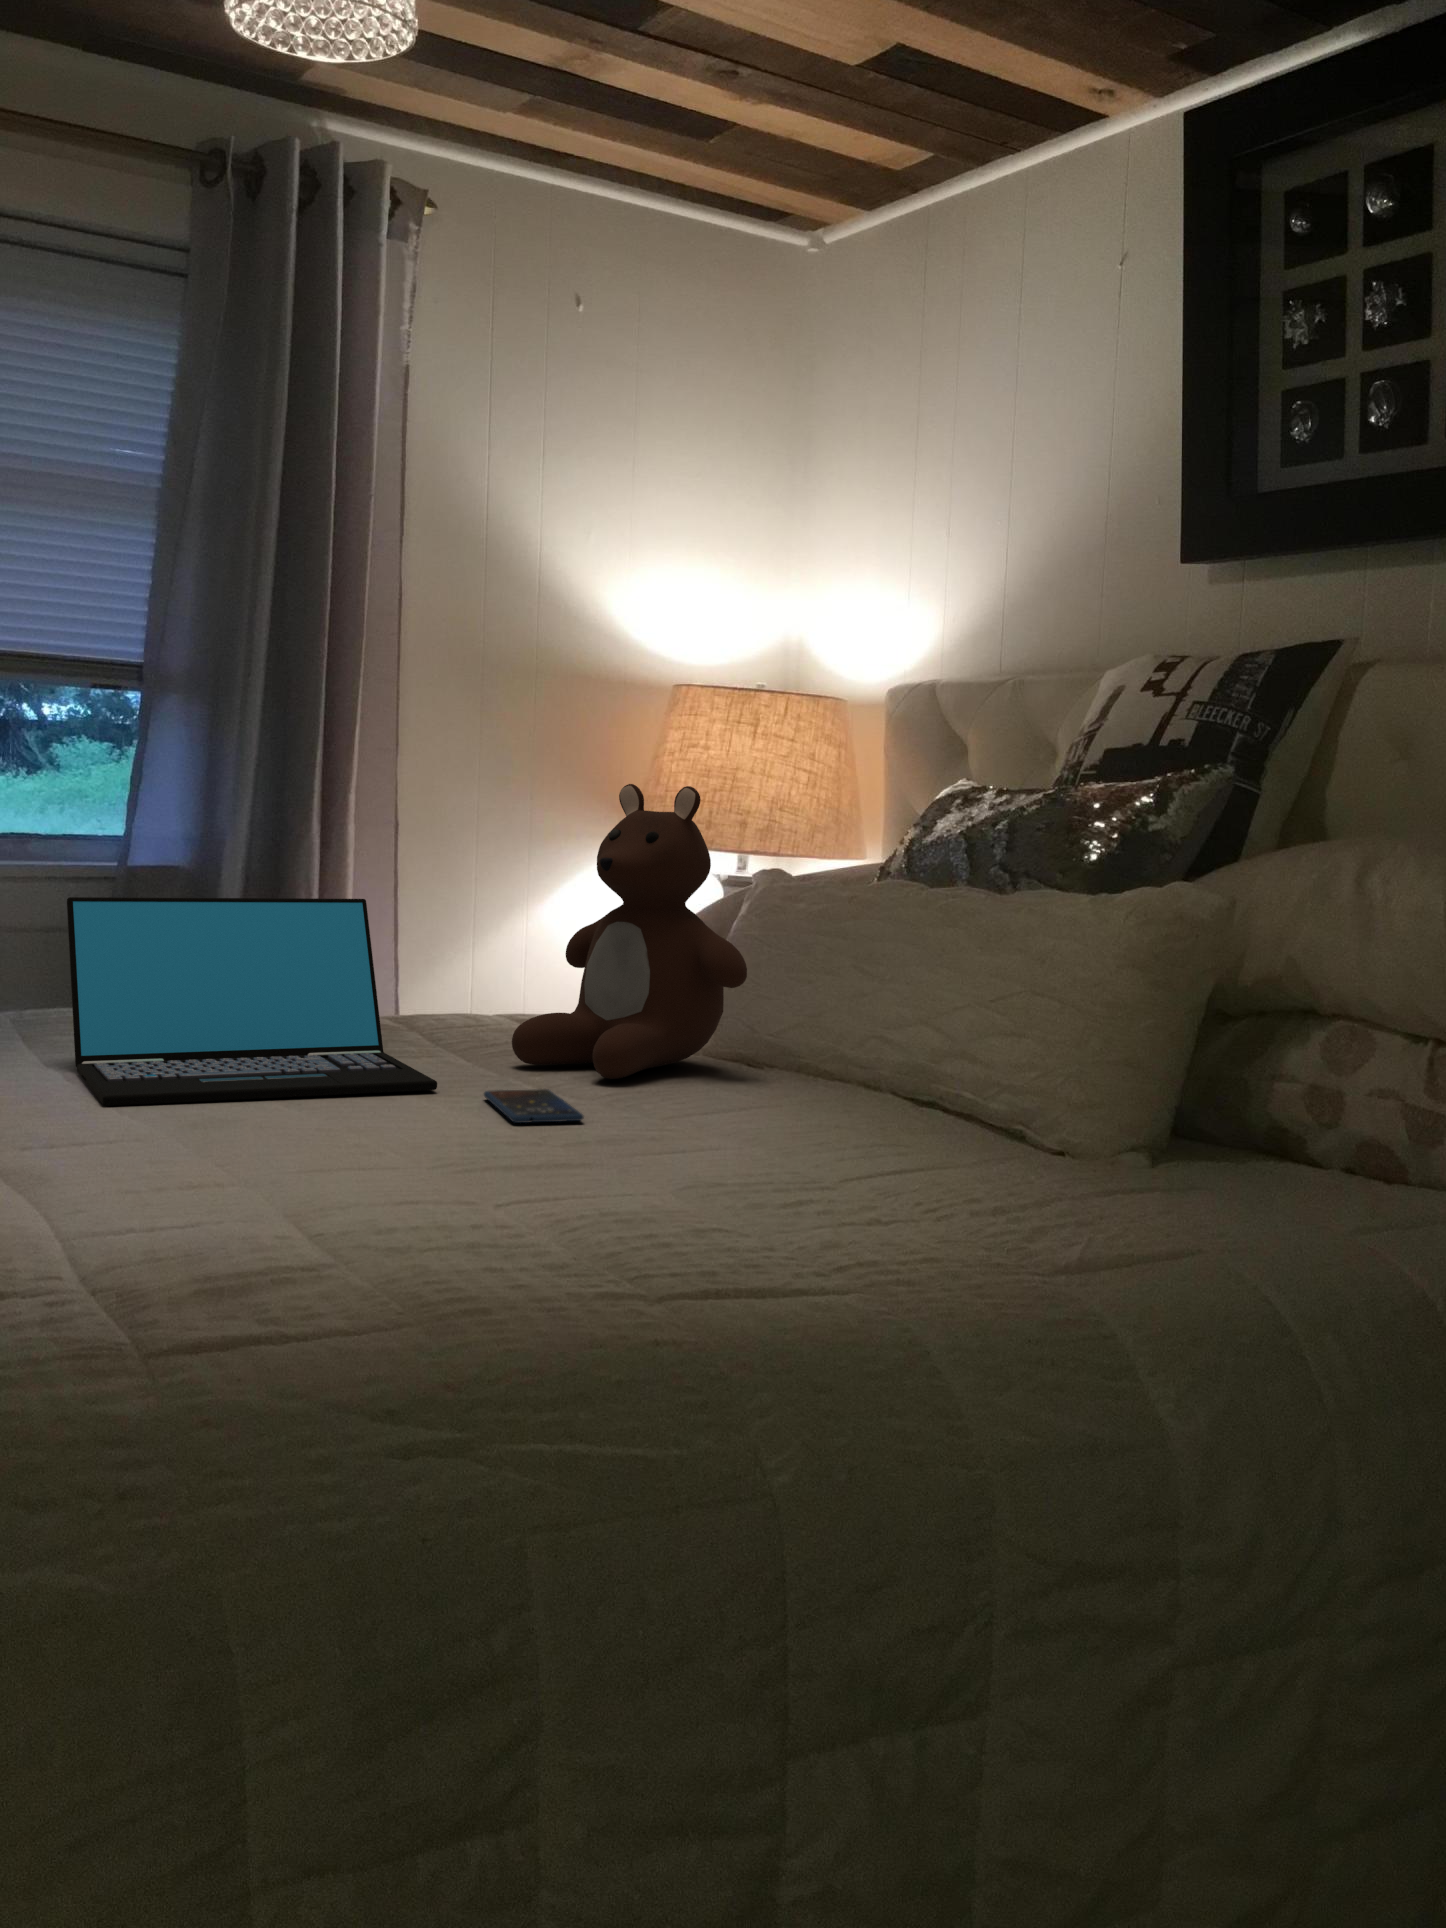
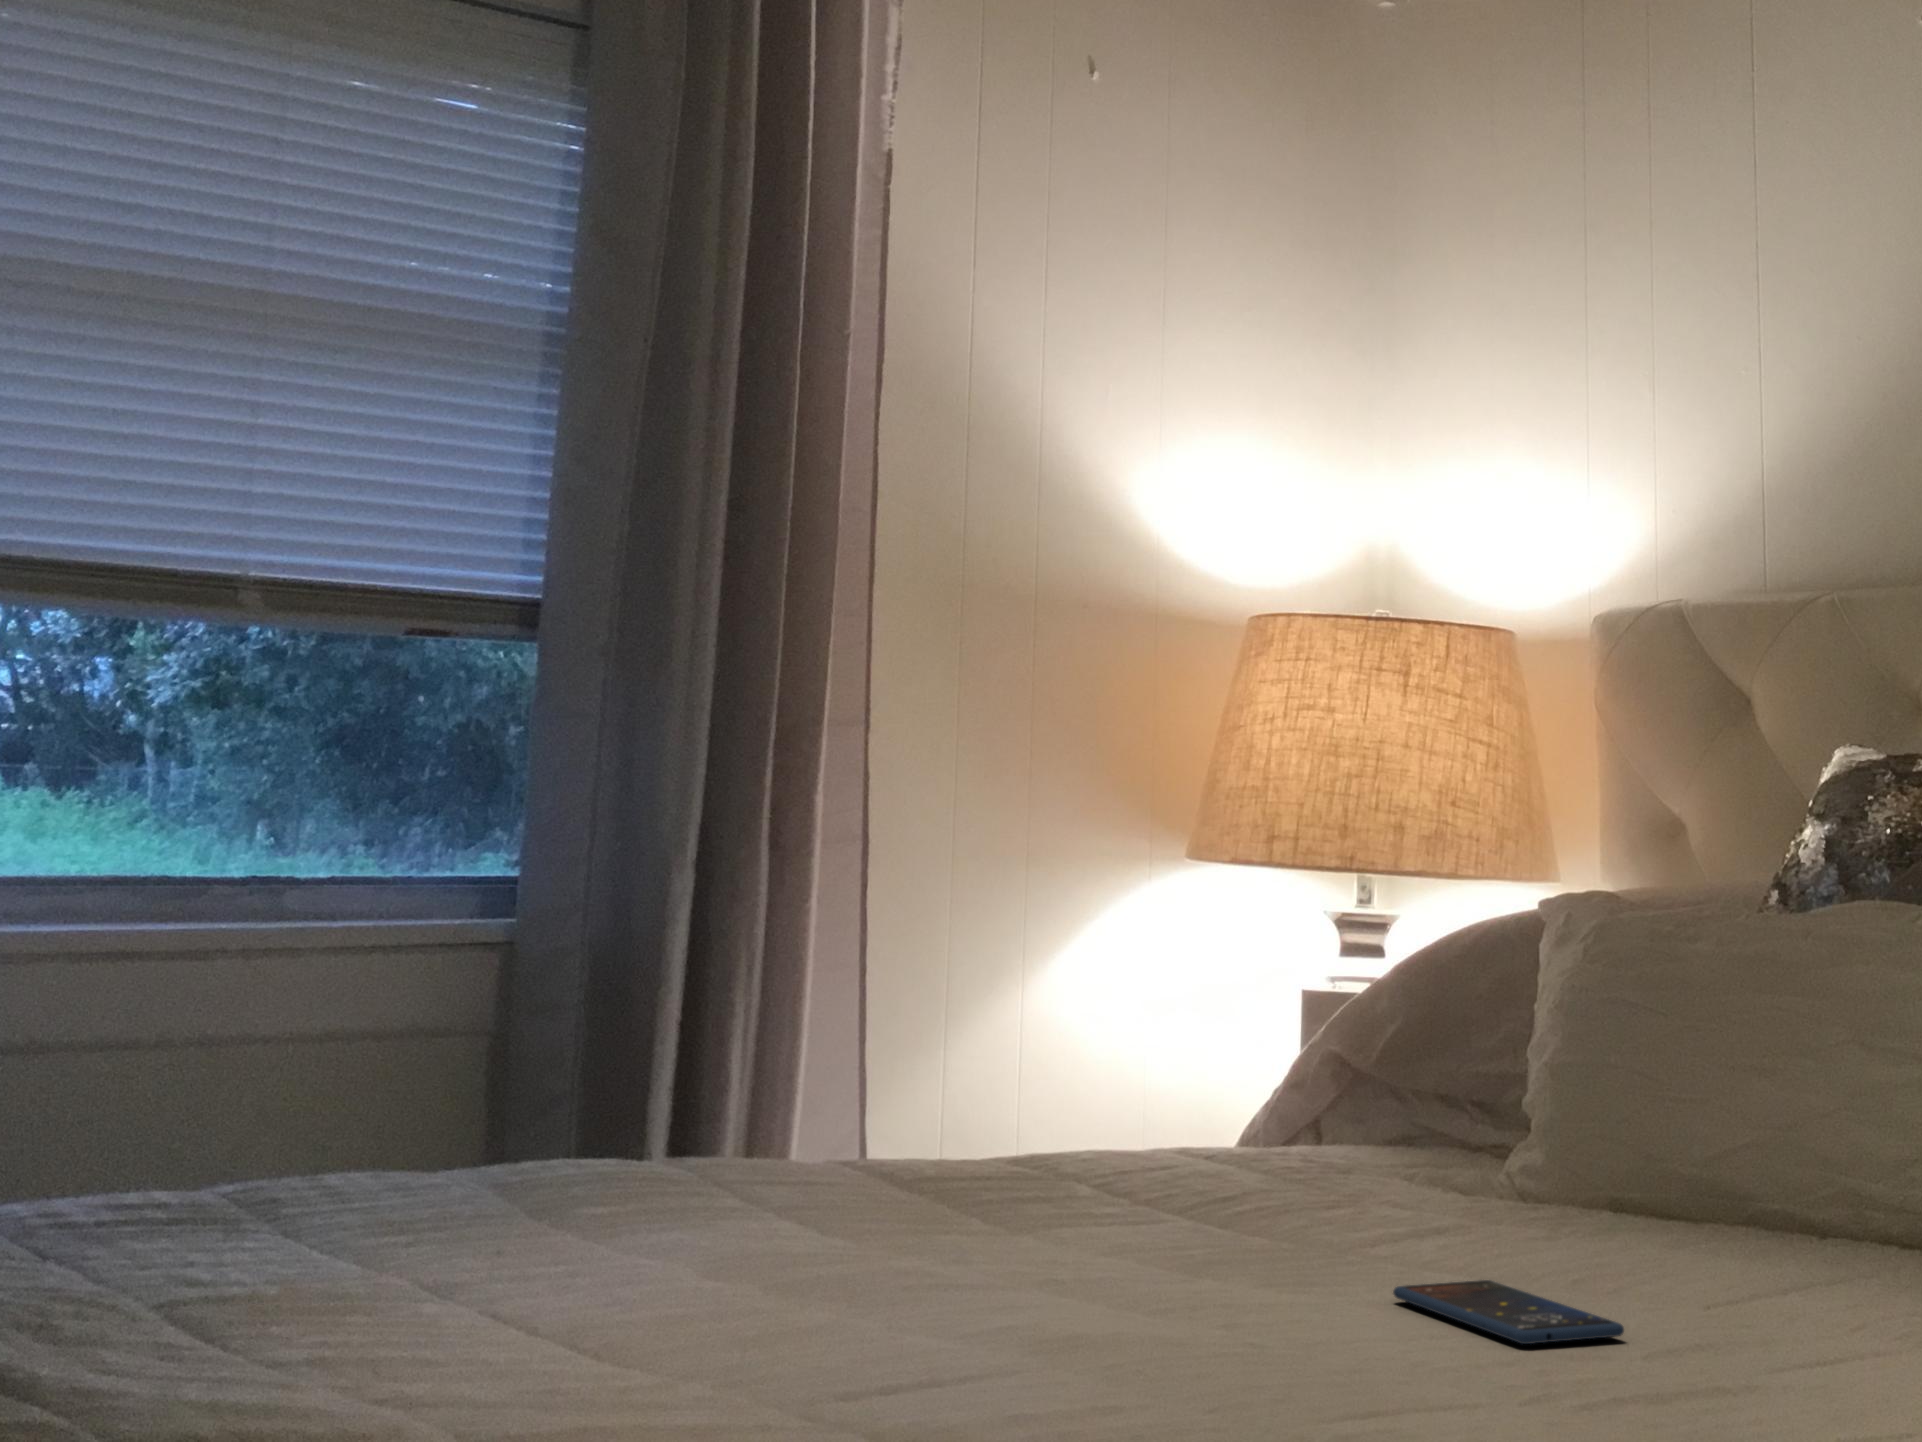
teddy bear: present [512,784,747,1079] -> none [1333,757,1717,1258]
laptop: present [67,897,437,1106] -> none [628,955,1300,1338]

